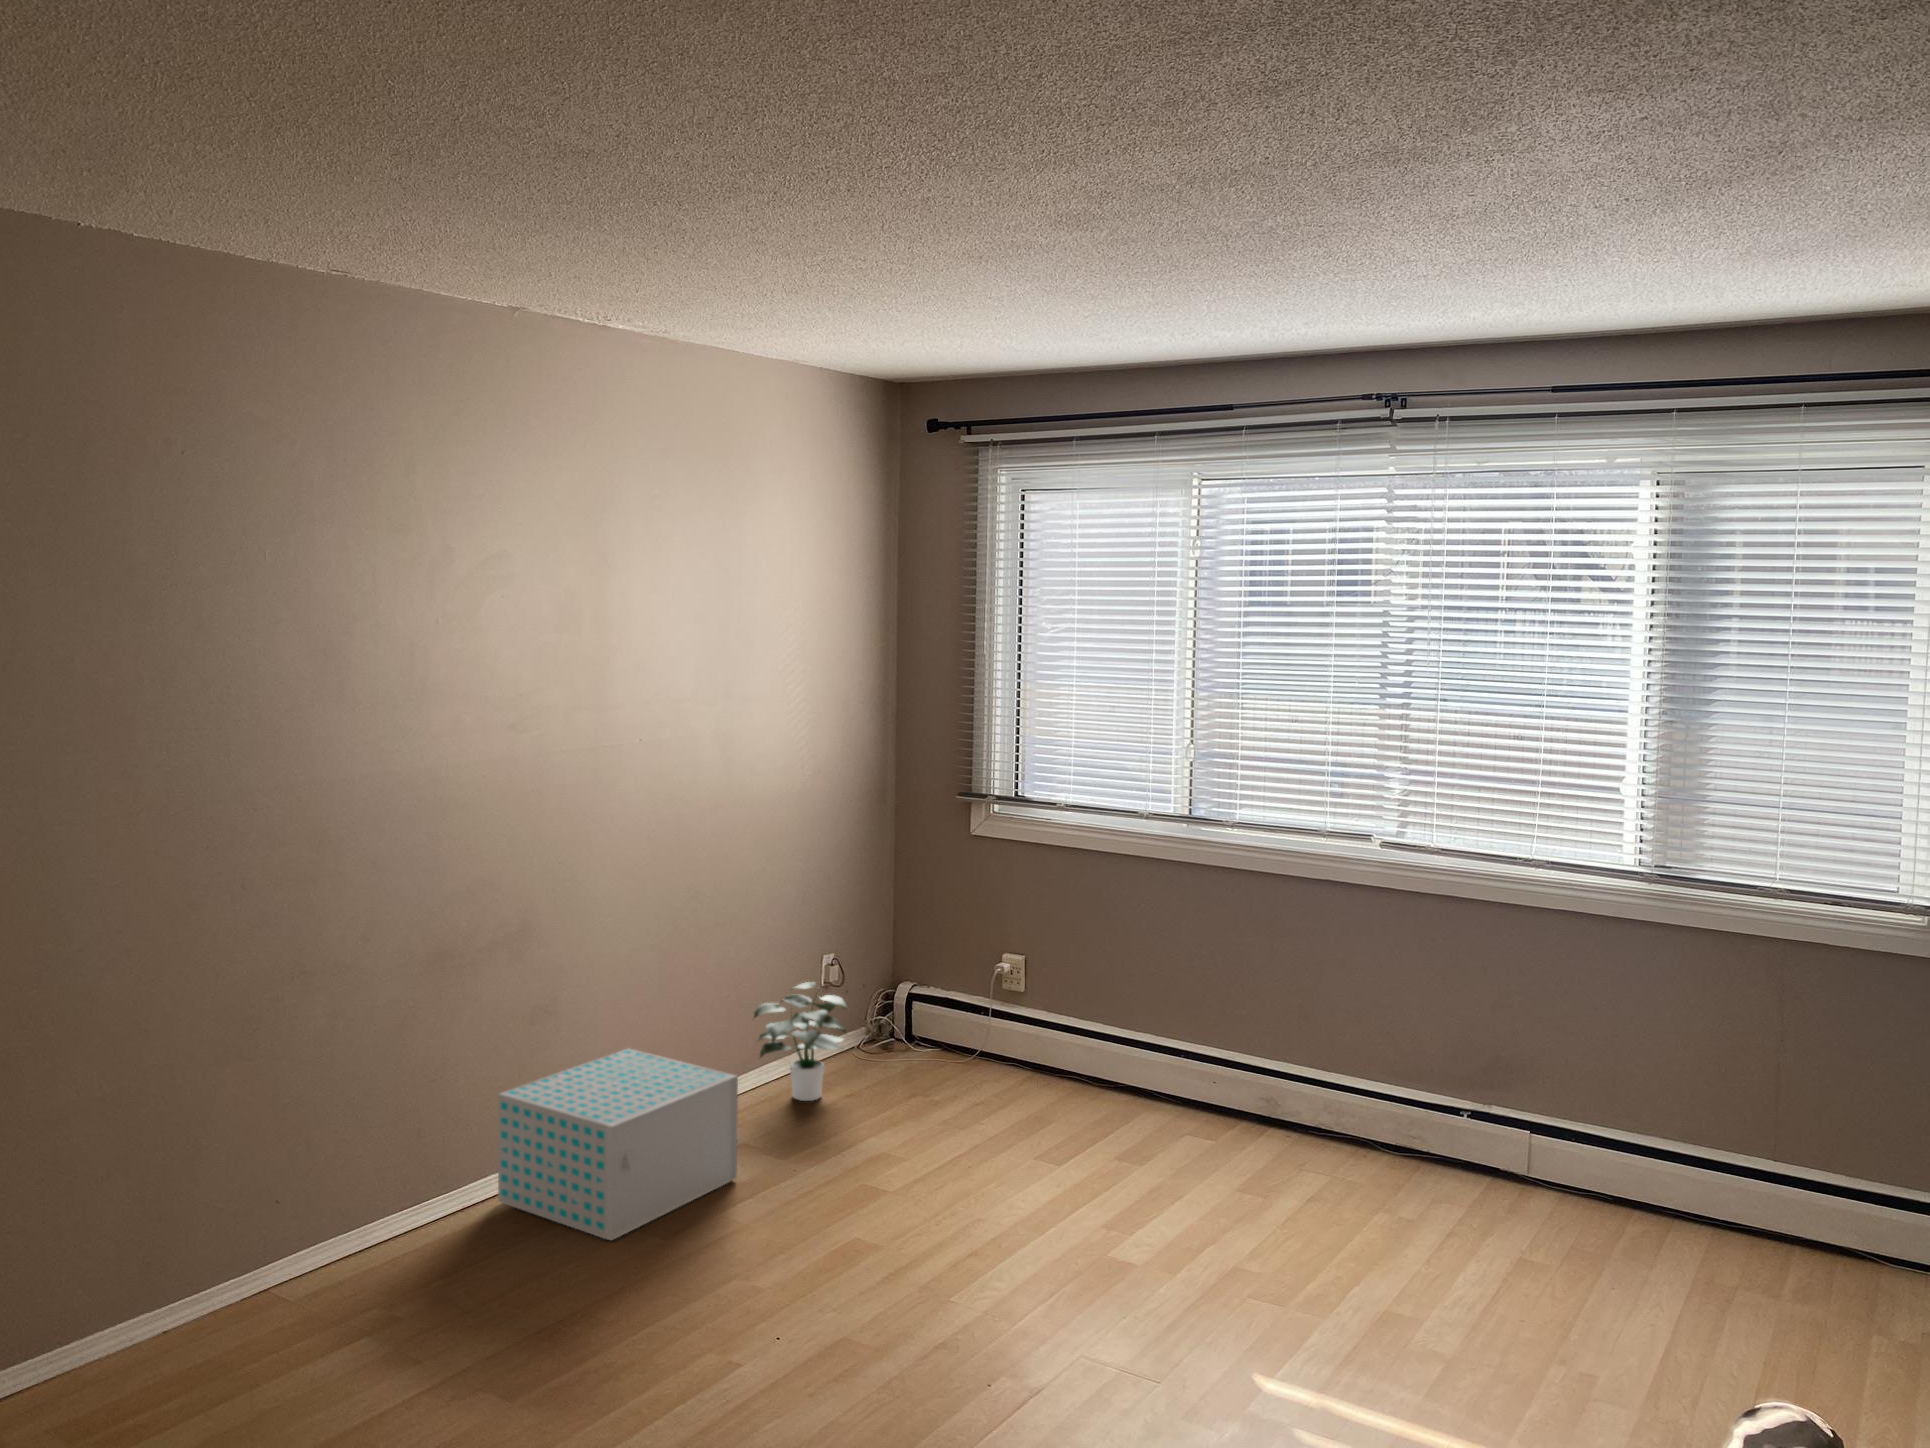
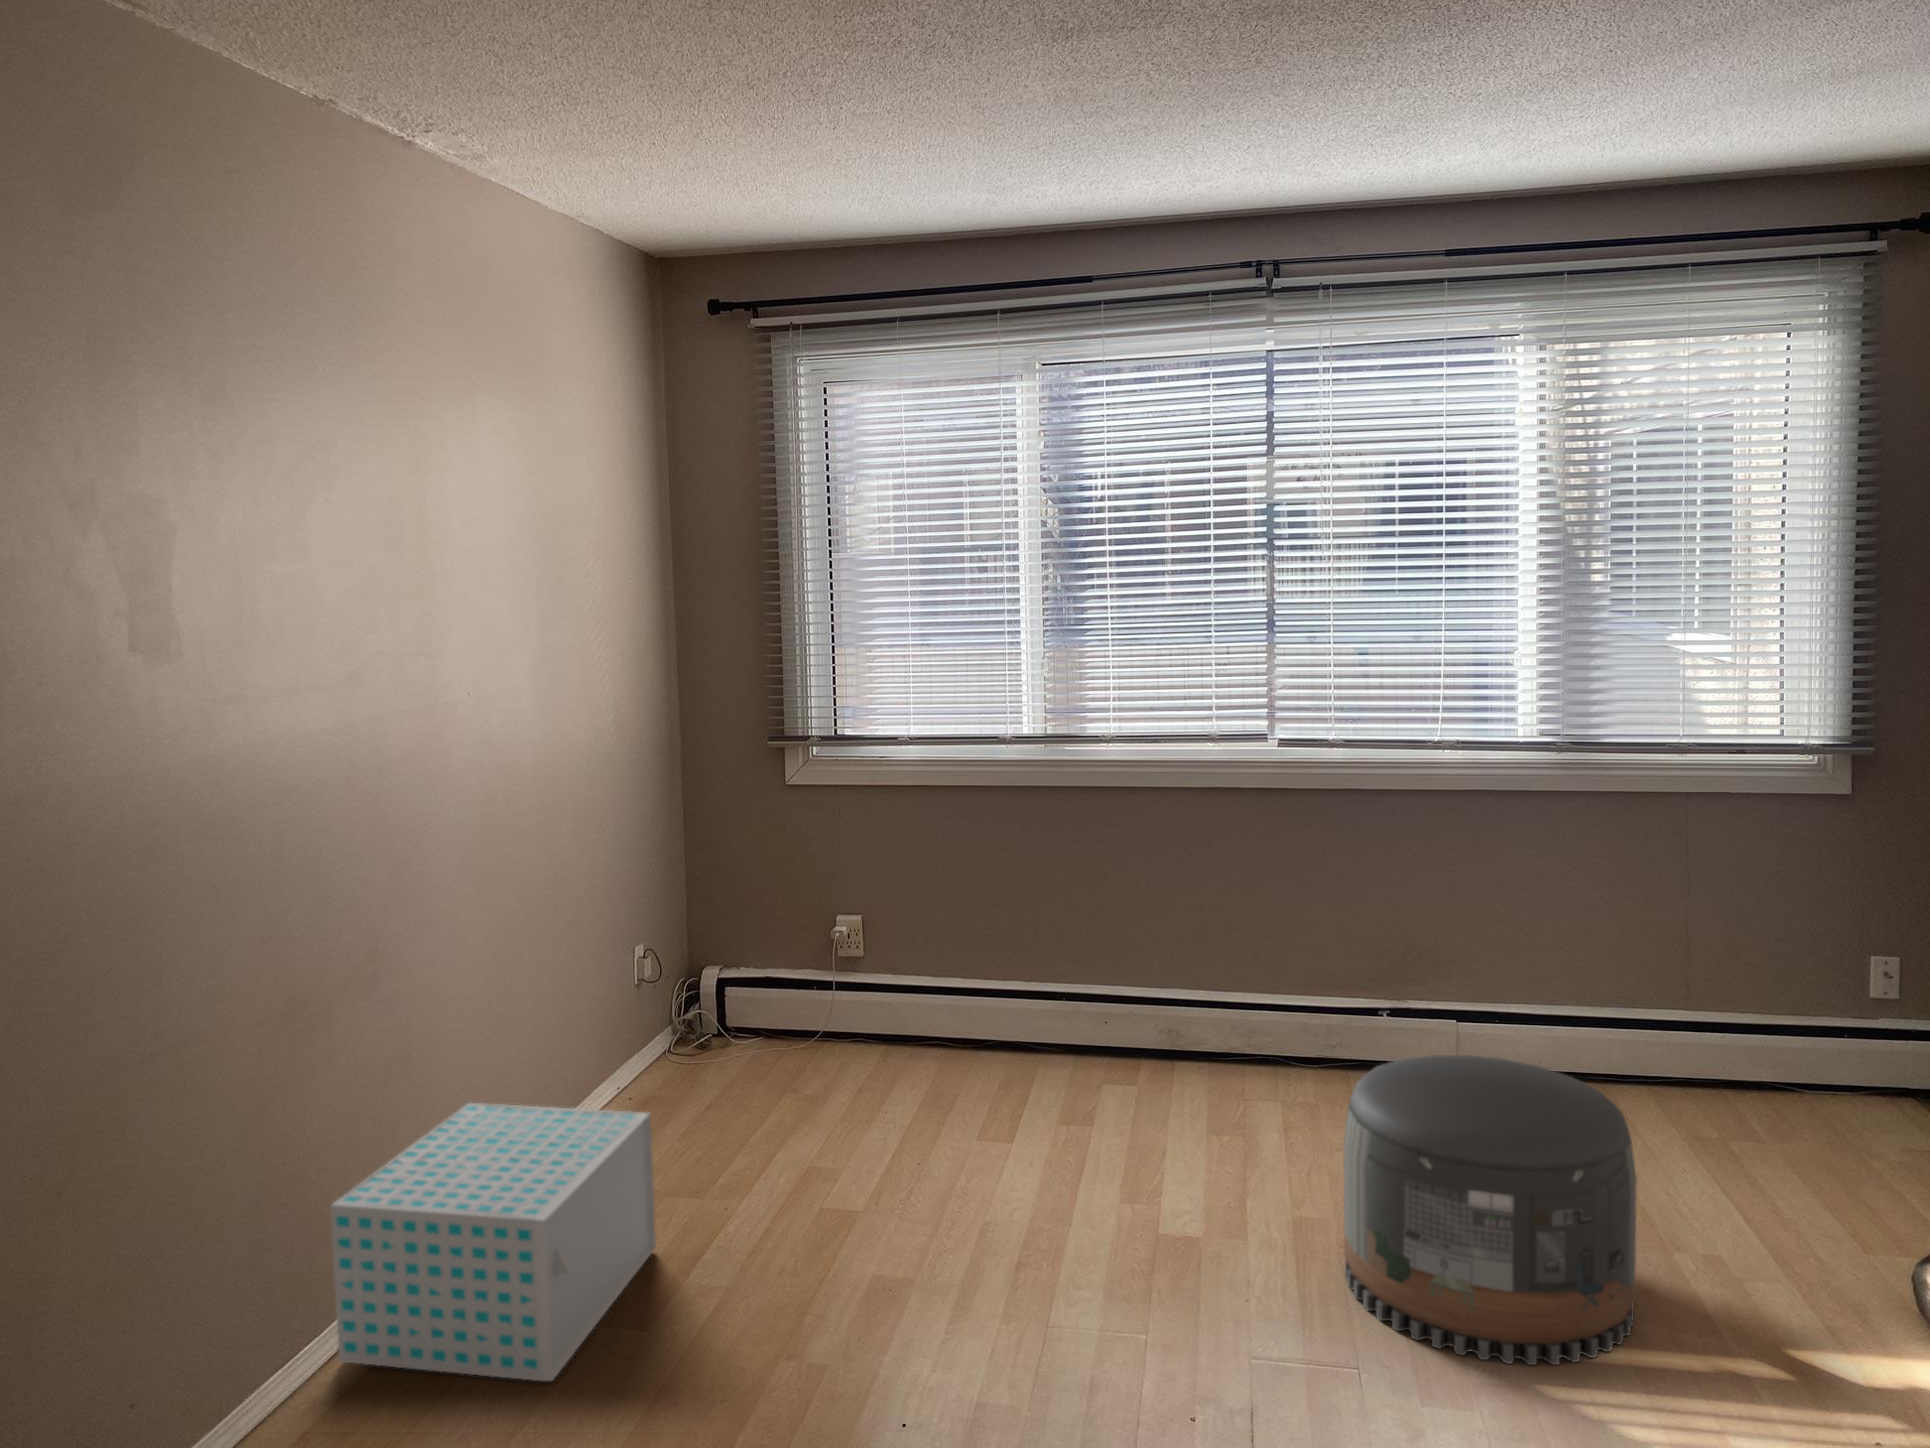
potted plant: present [754,982,847,1101] -> none [588,980,706,1128]
pouf: none [1216,1135,1458,1401] -> present [1344,1055,1637,1365]

